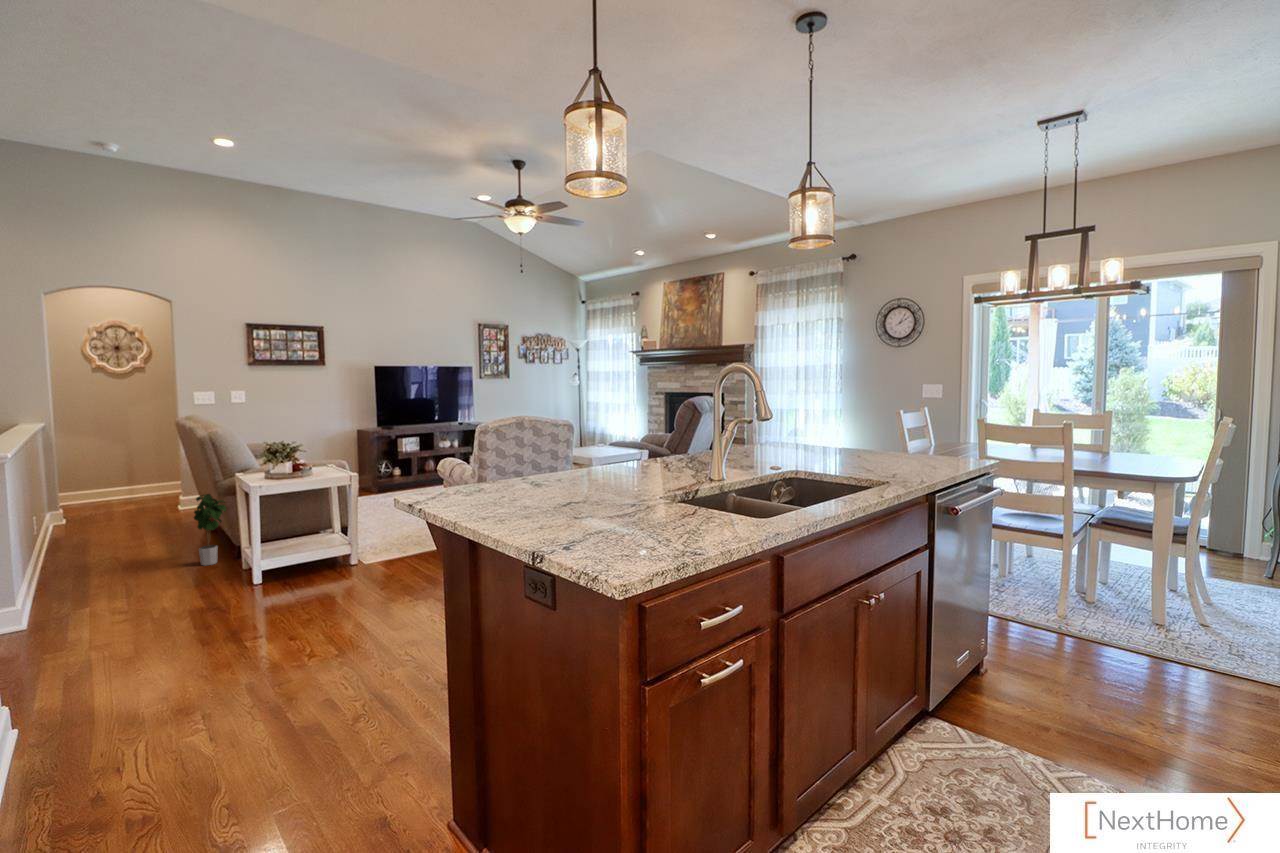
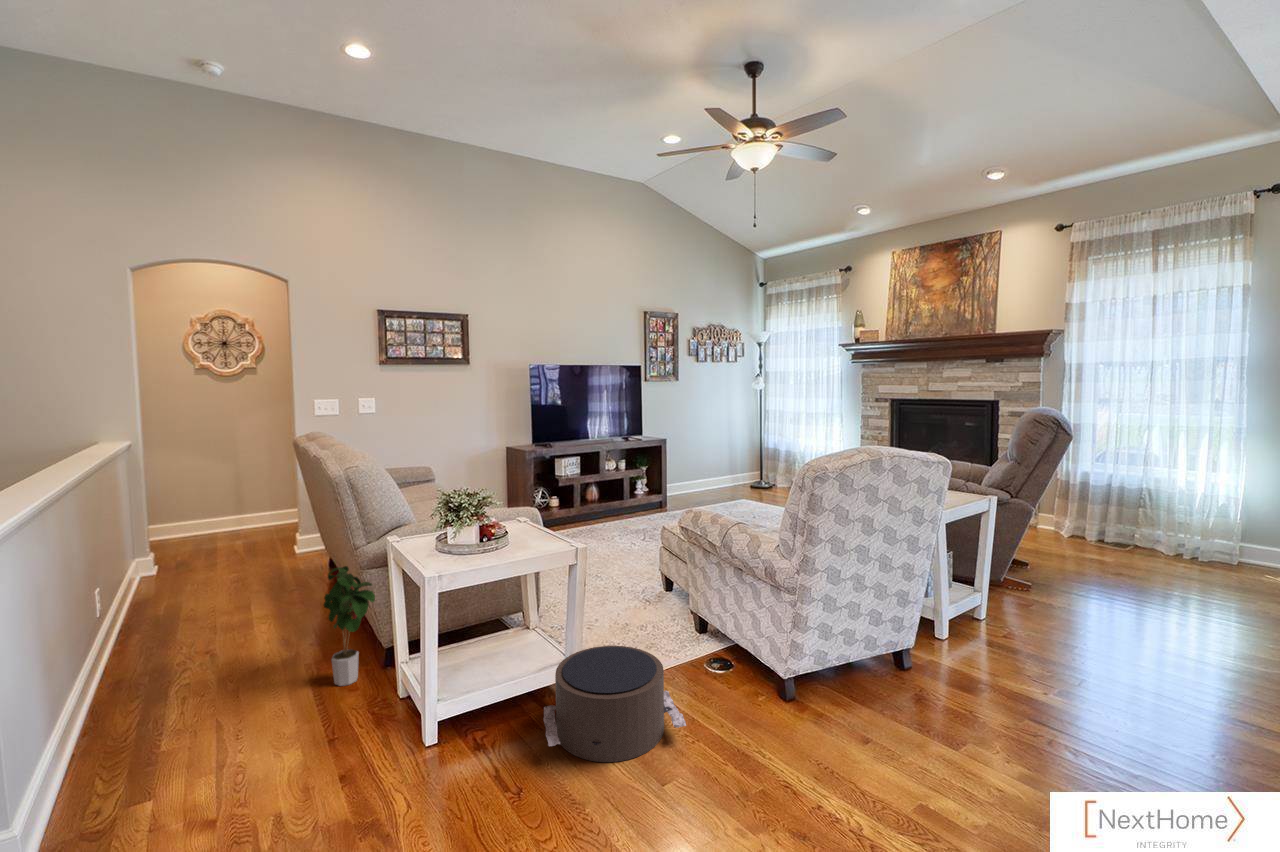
pouf: none [321,532,406,583] -> present [544,646,686,762]

